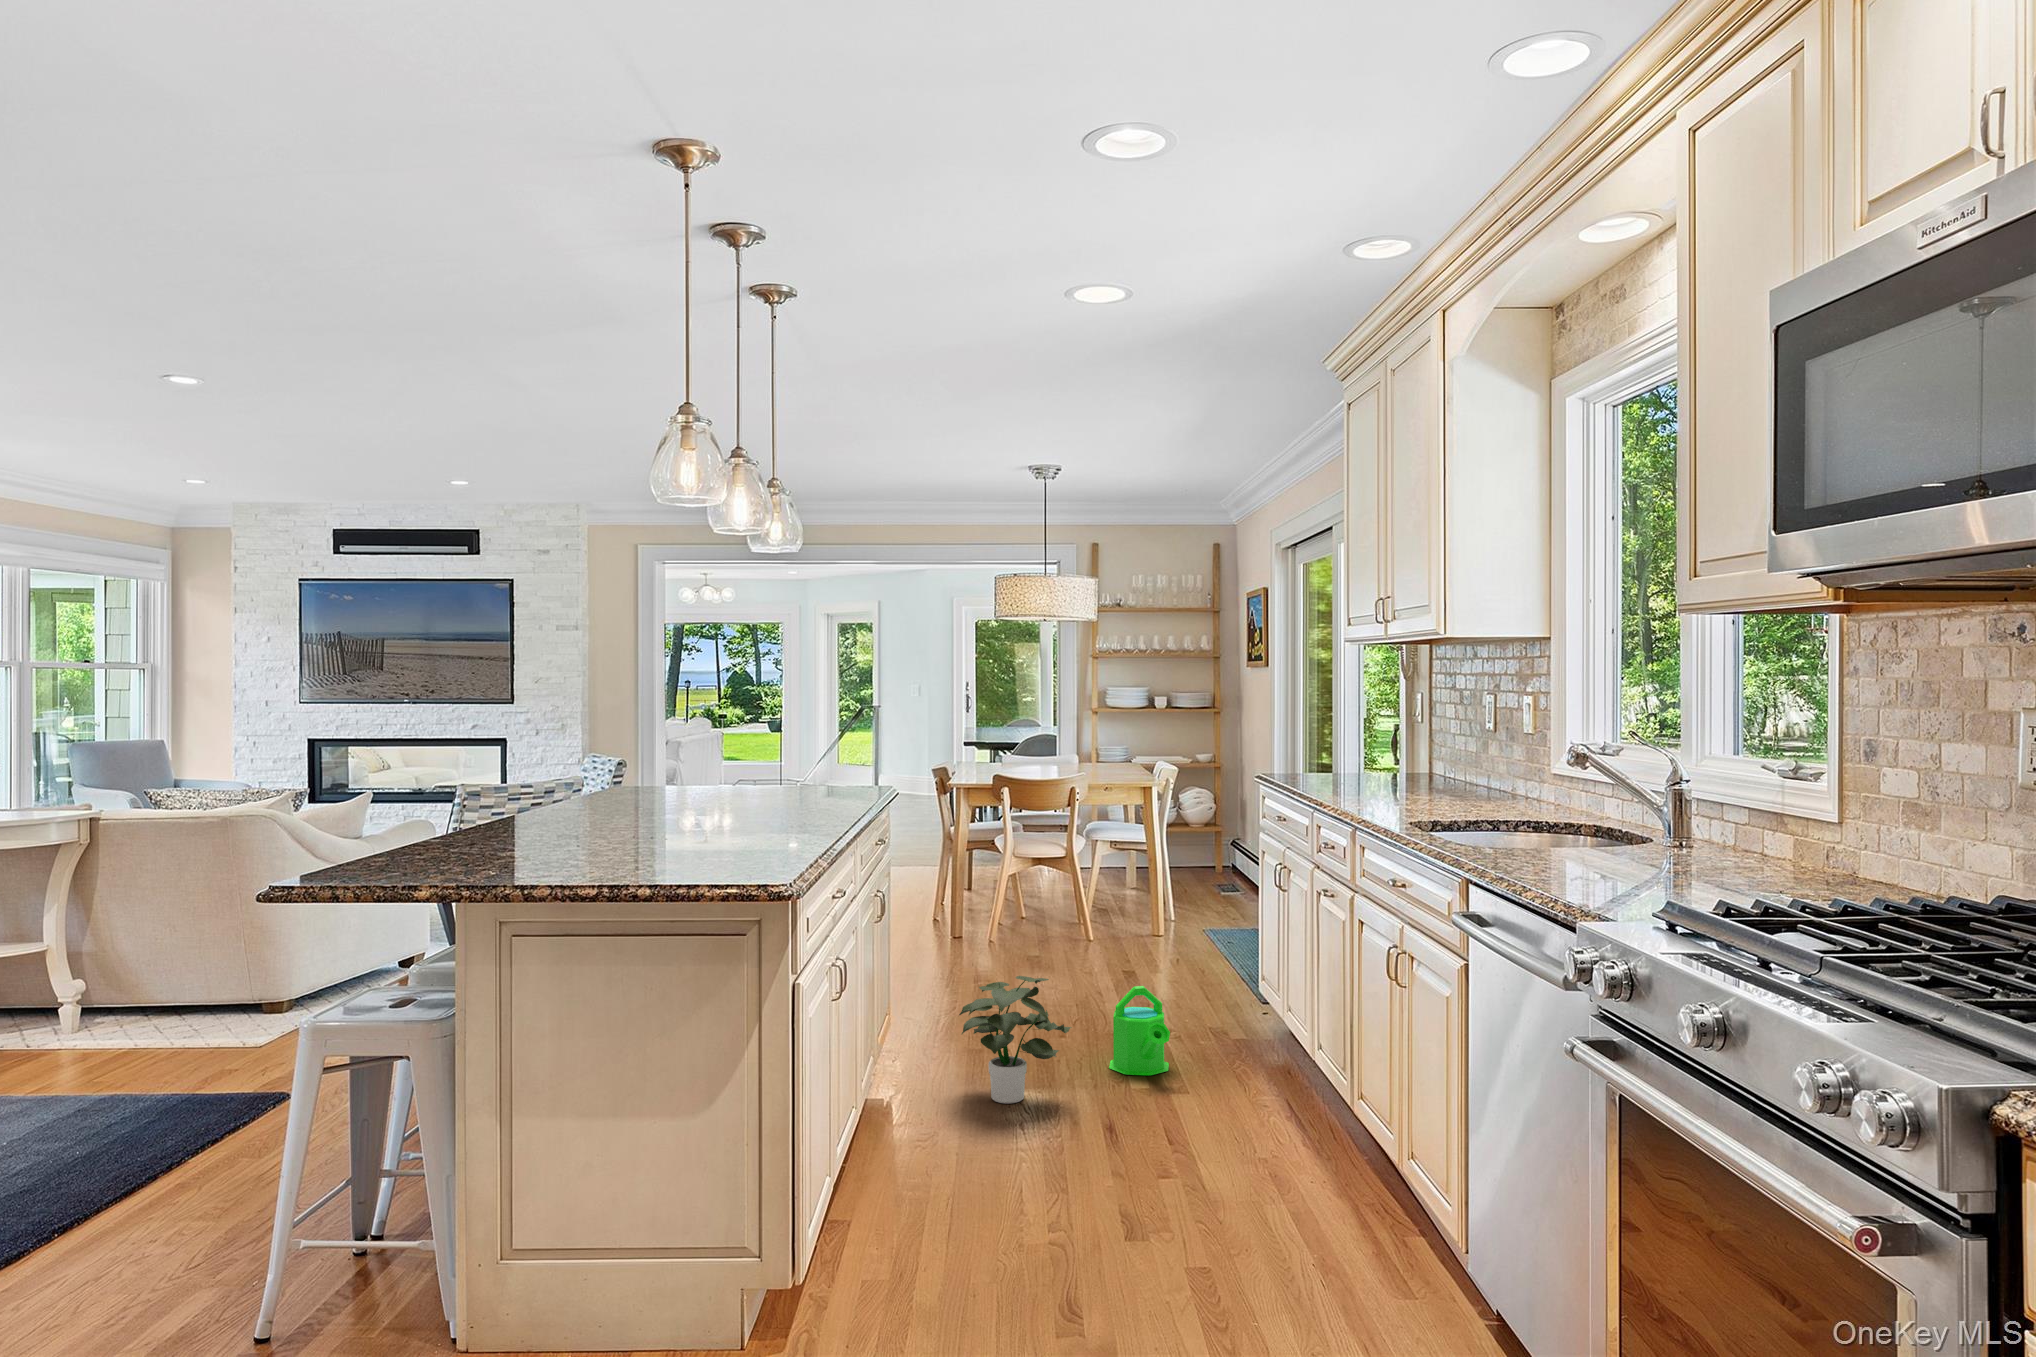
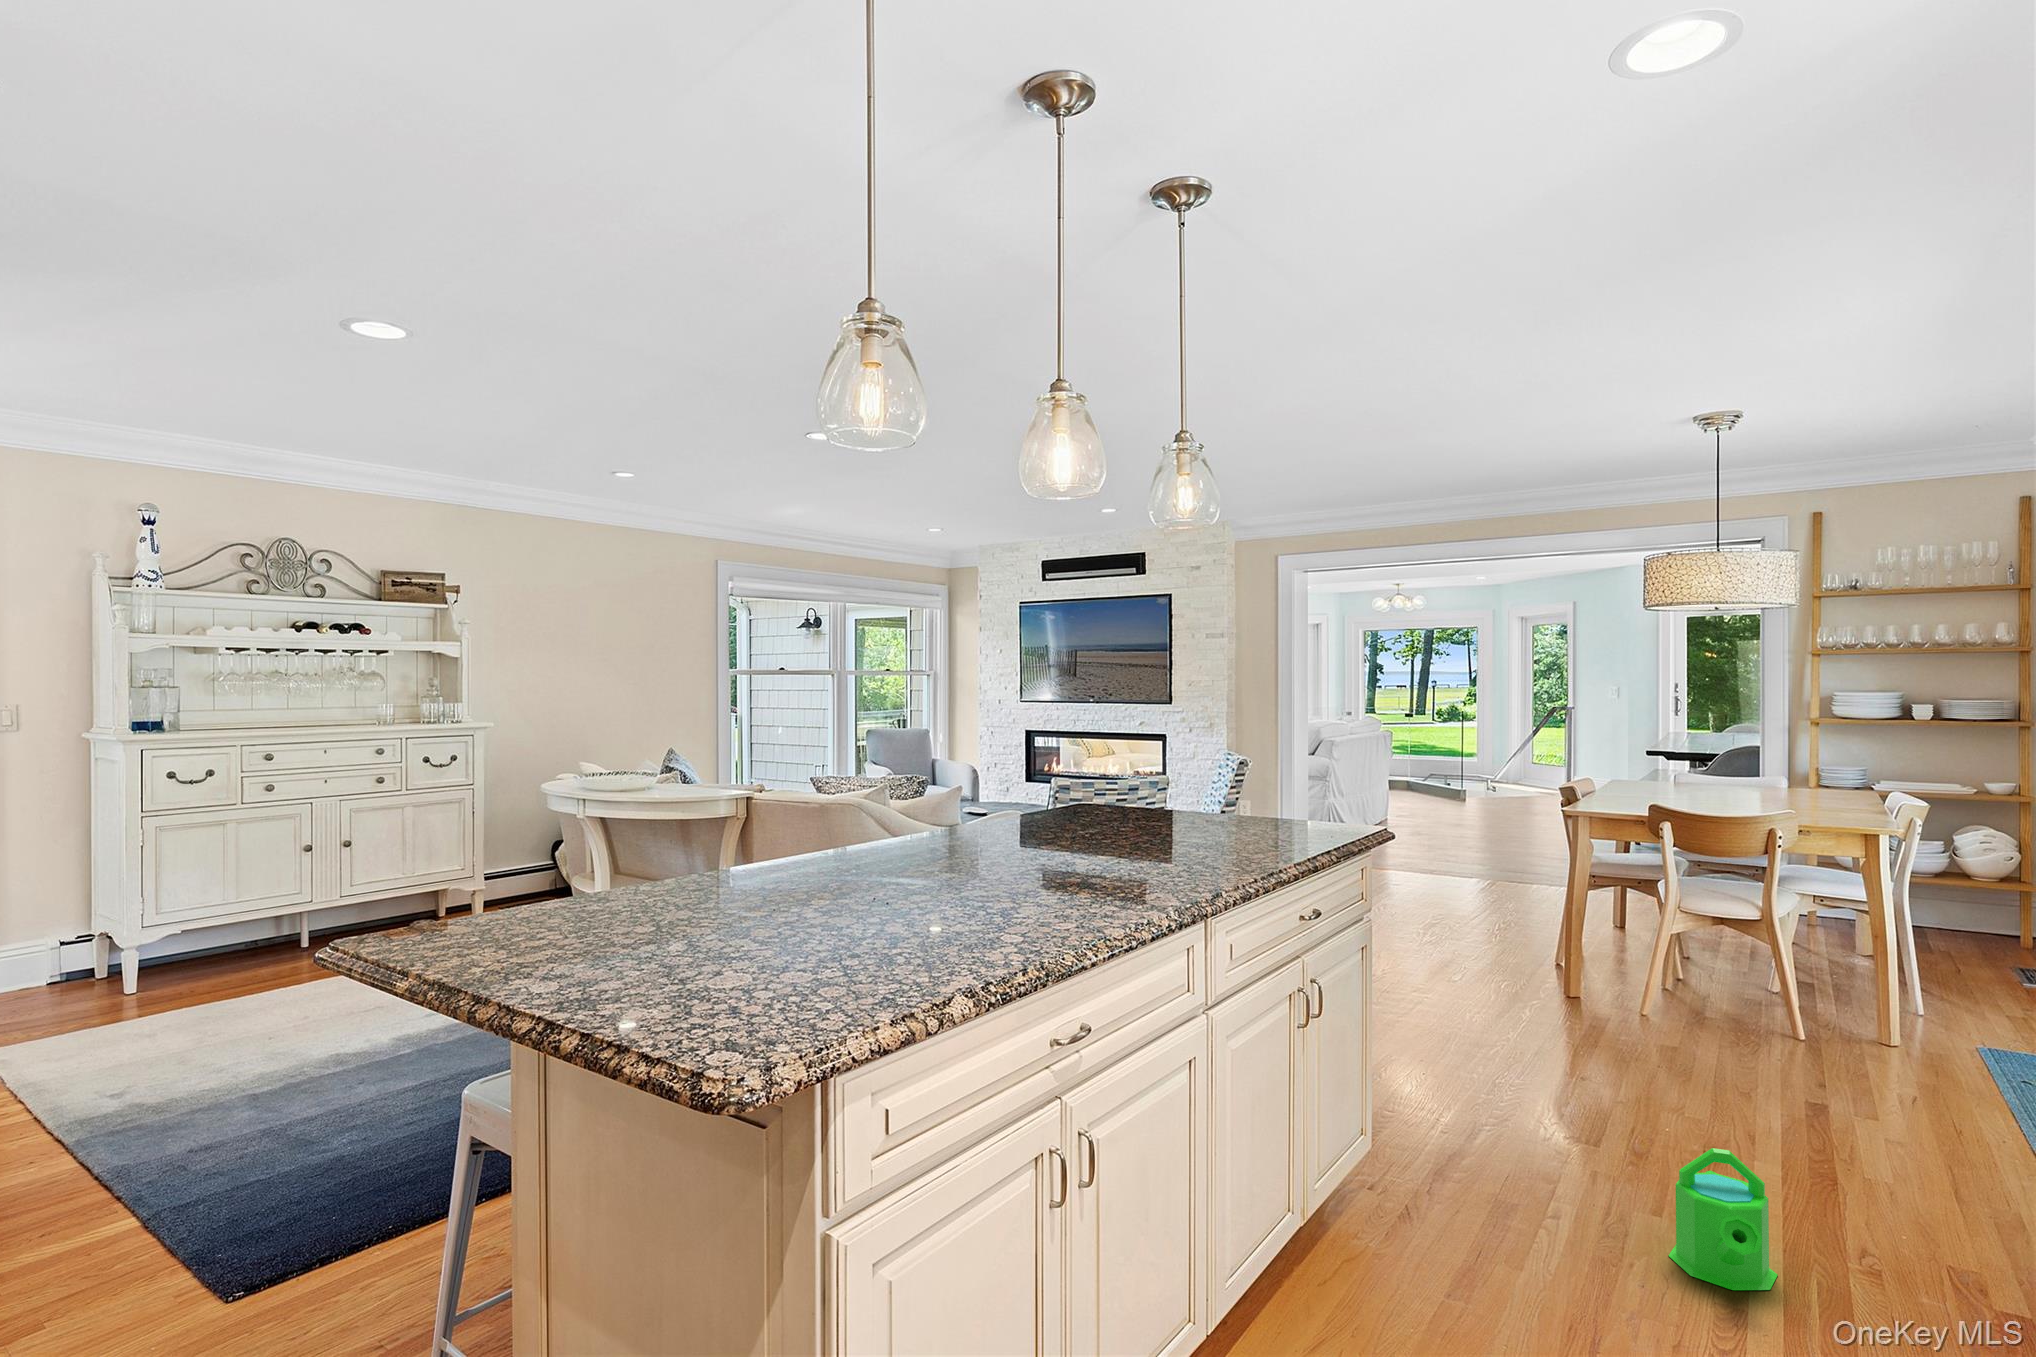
potted plant: present [959,976,1072,1104] -> none [1414,1097,1583,1276]

